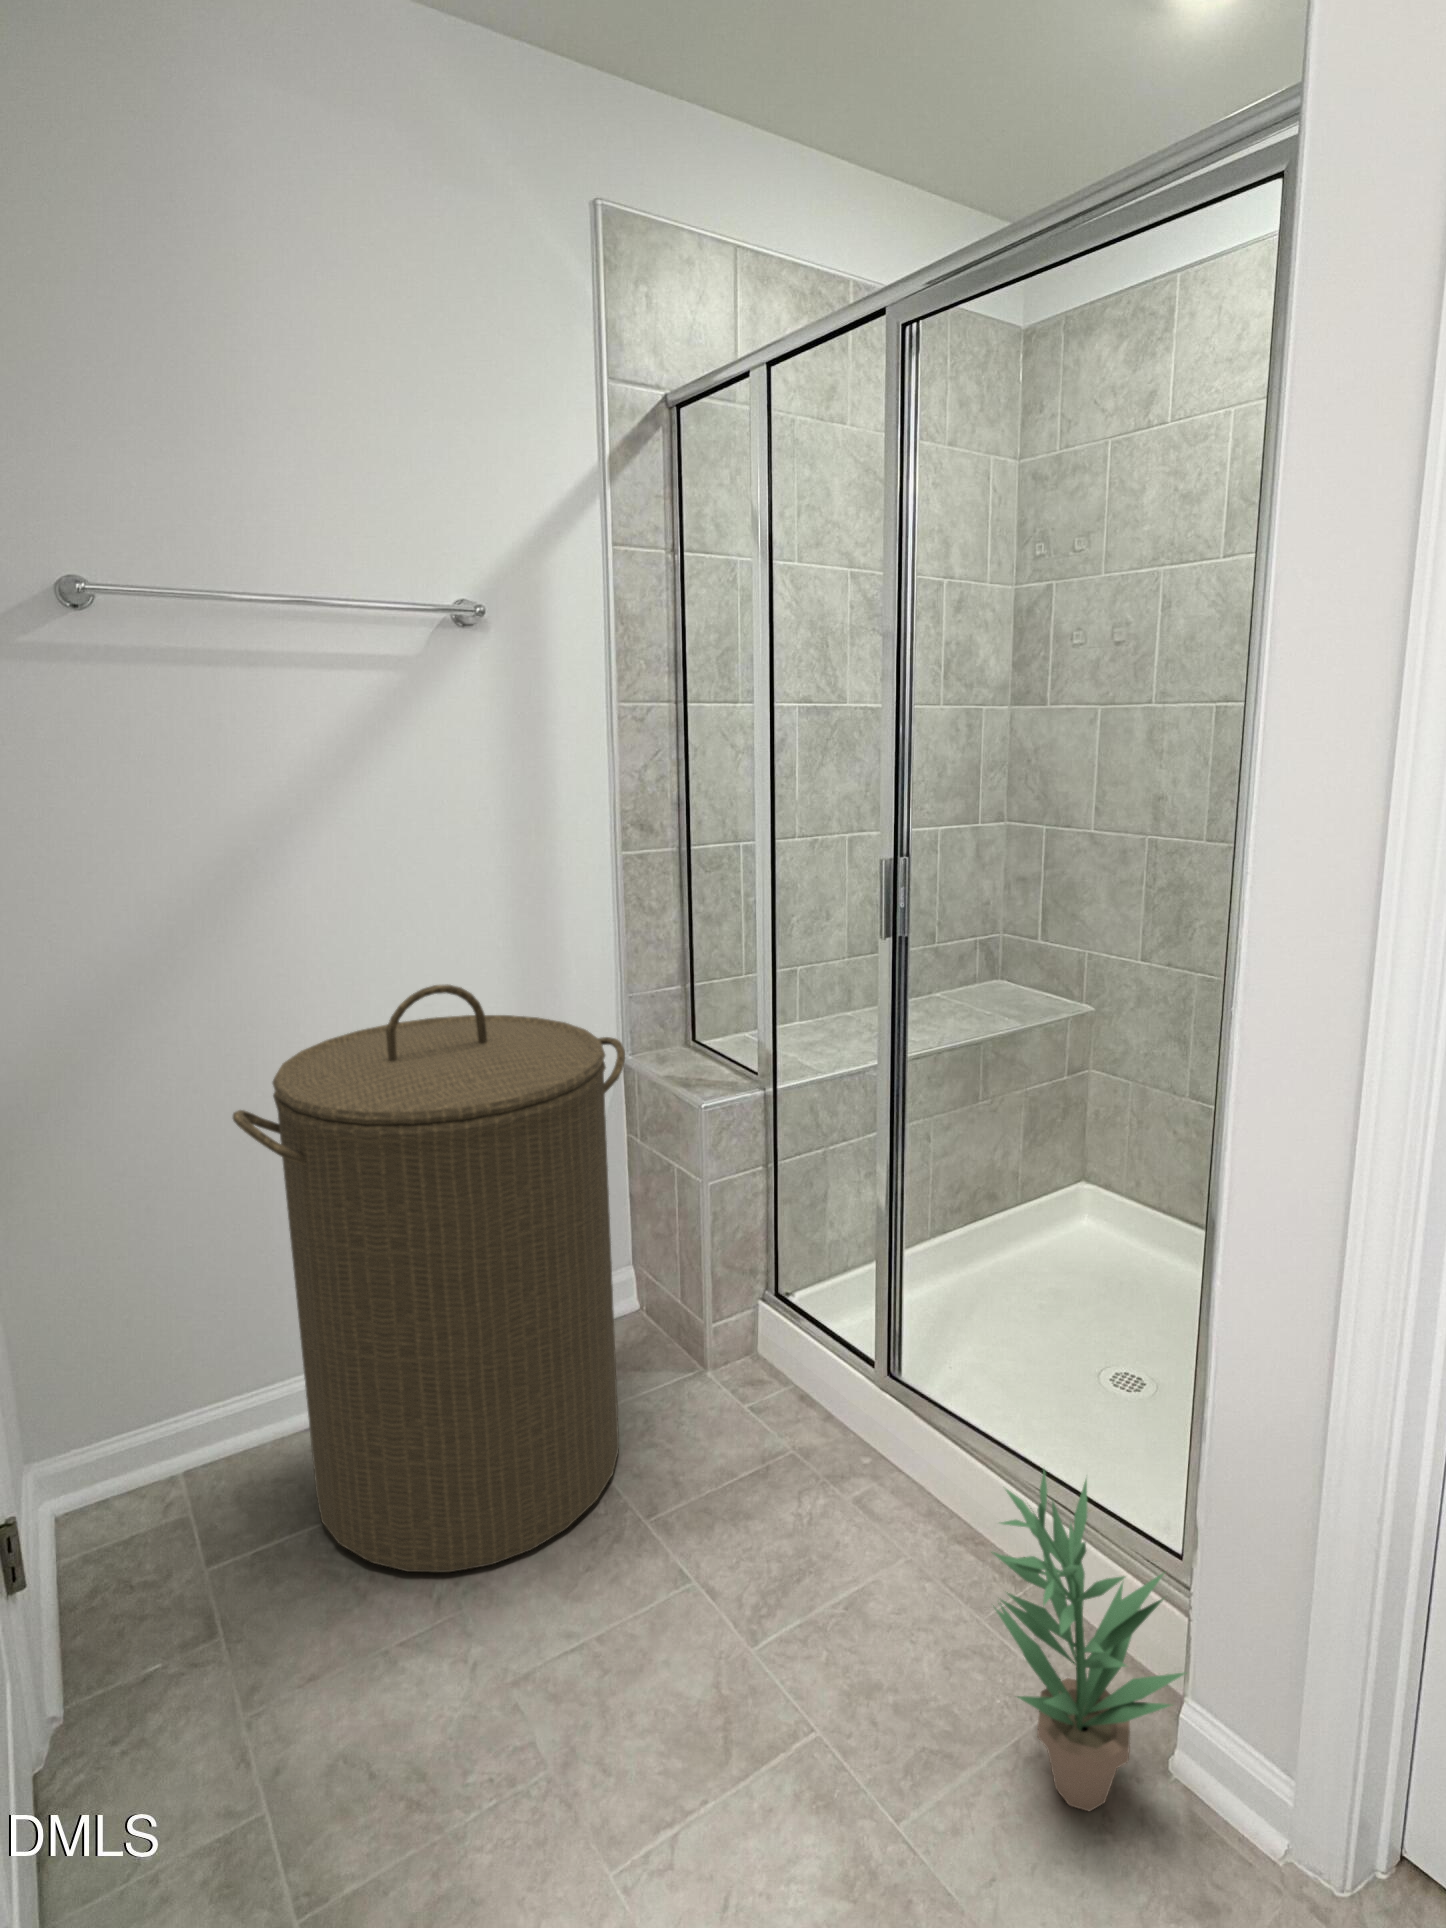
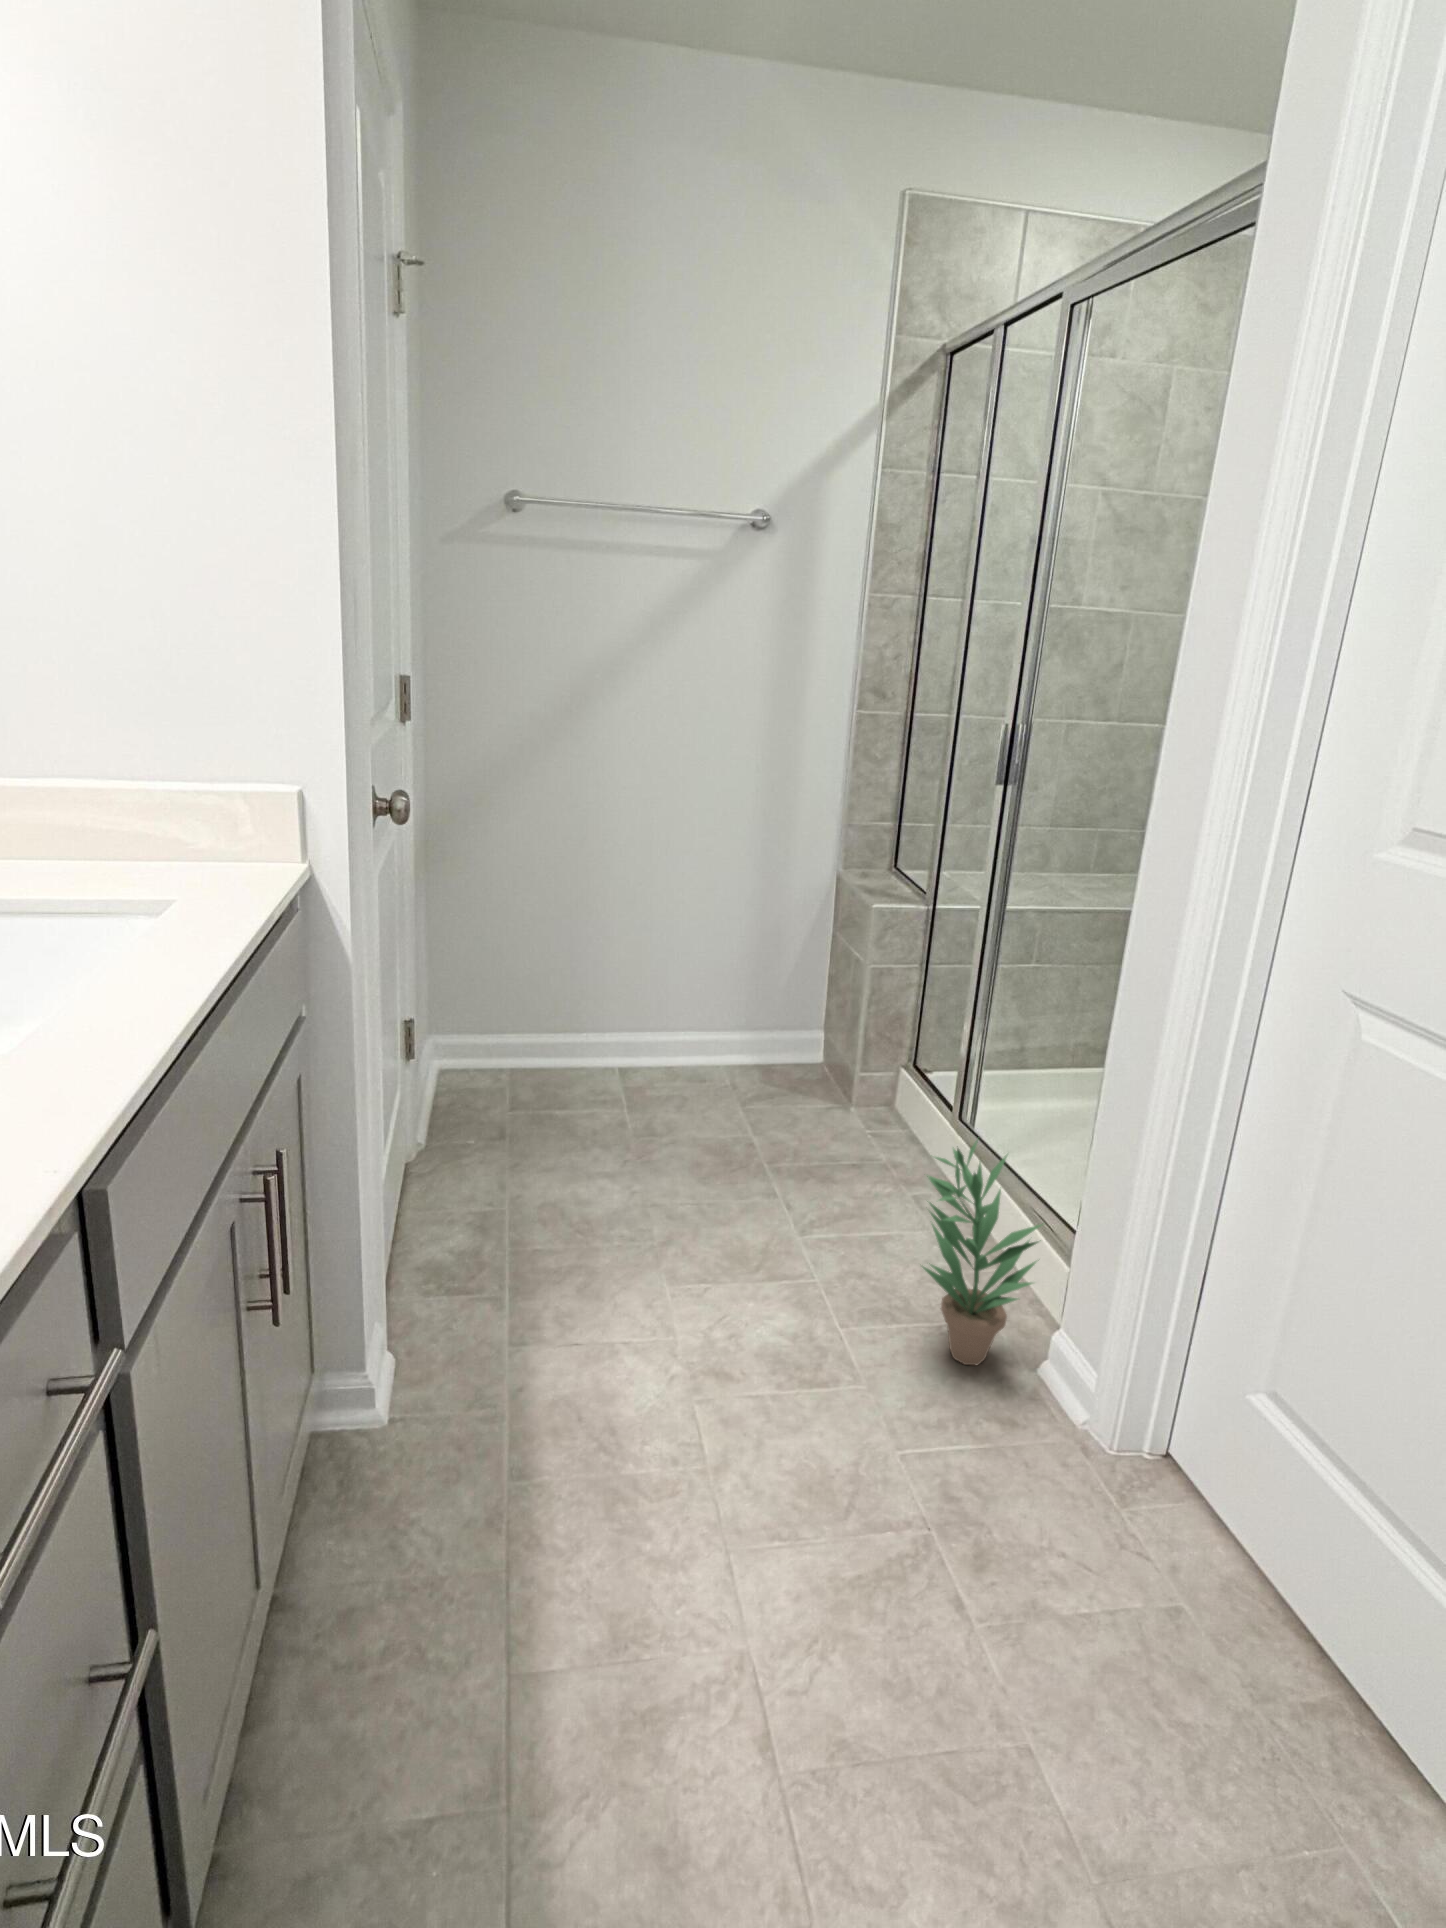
laundry hamper: present [233,984,625,1572] -> none [554,777,816,1157]

